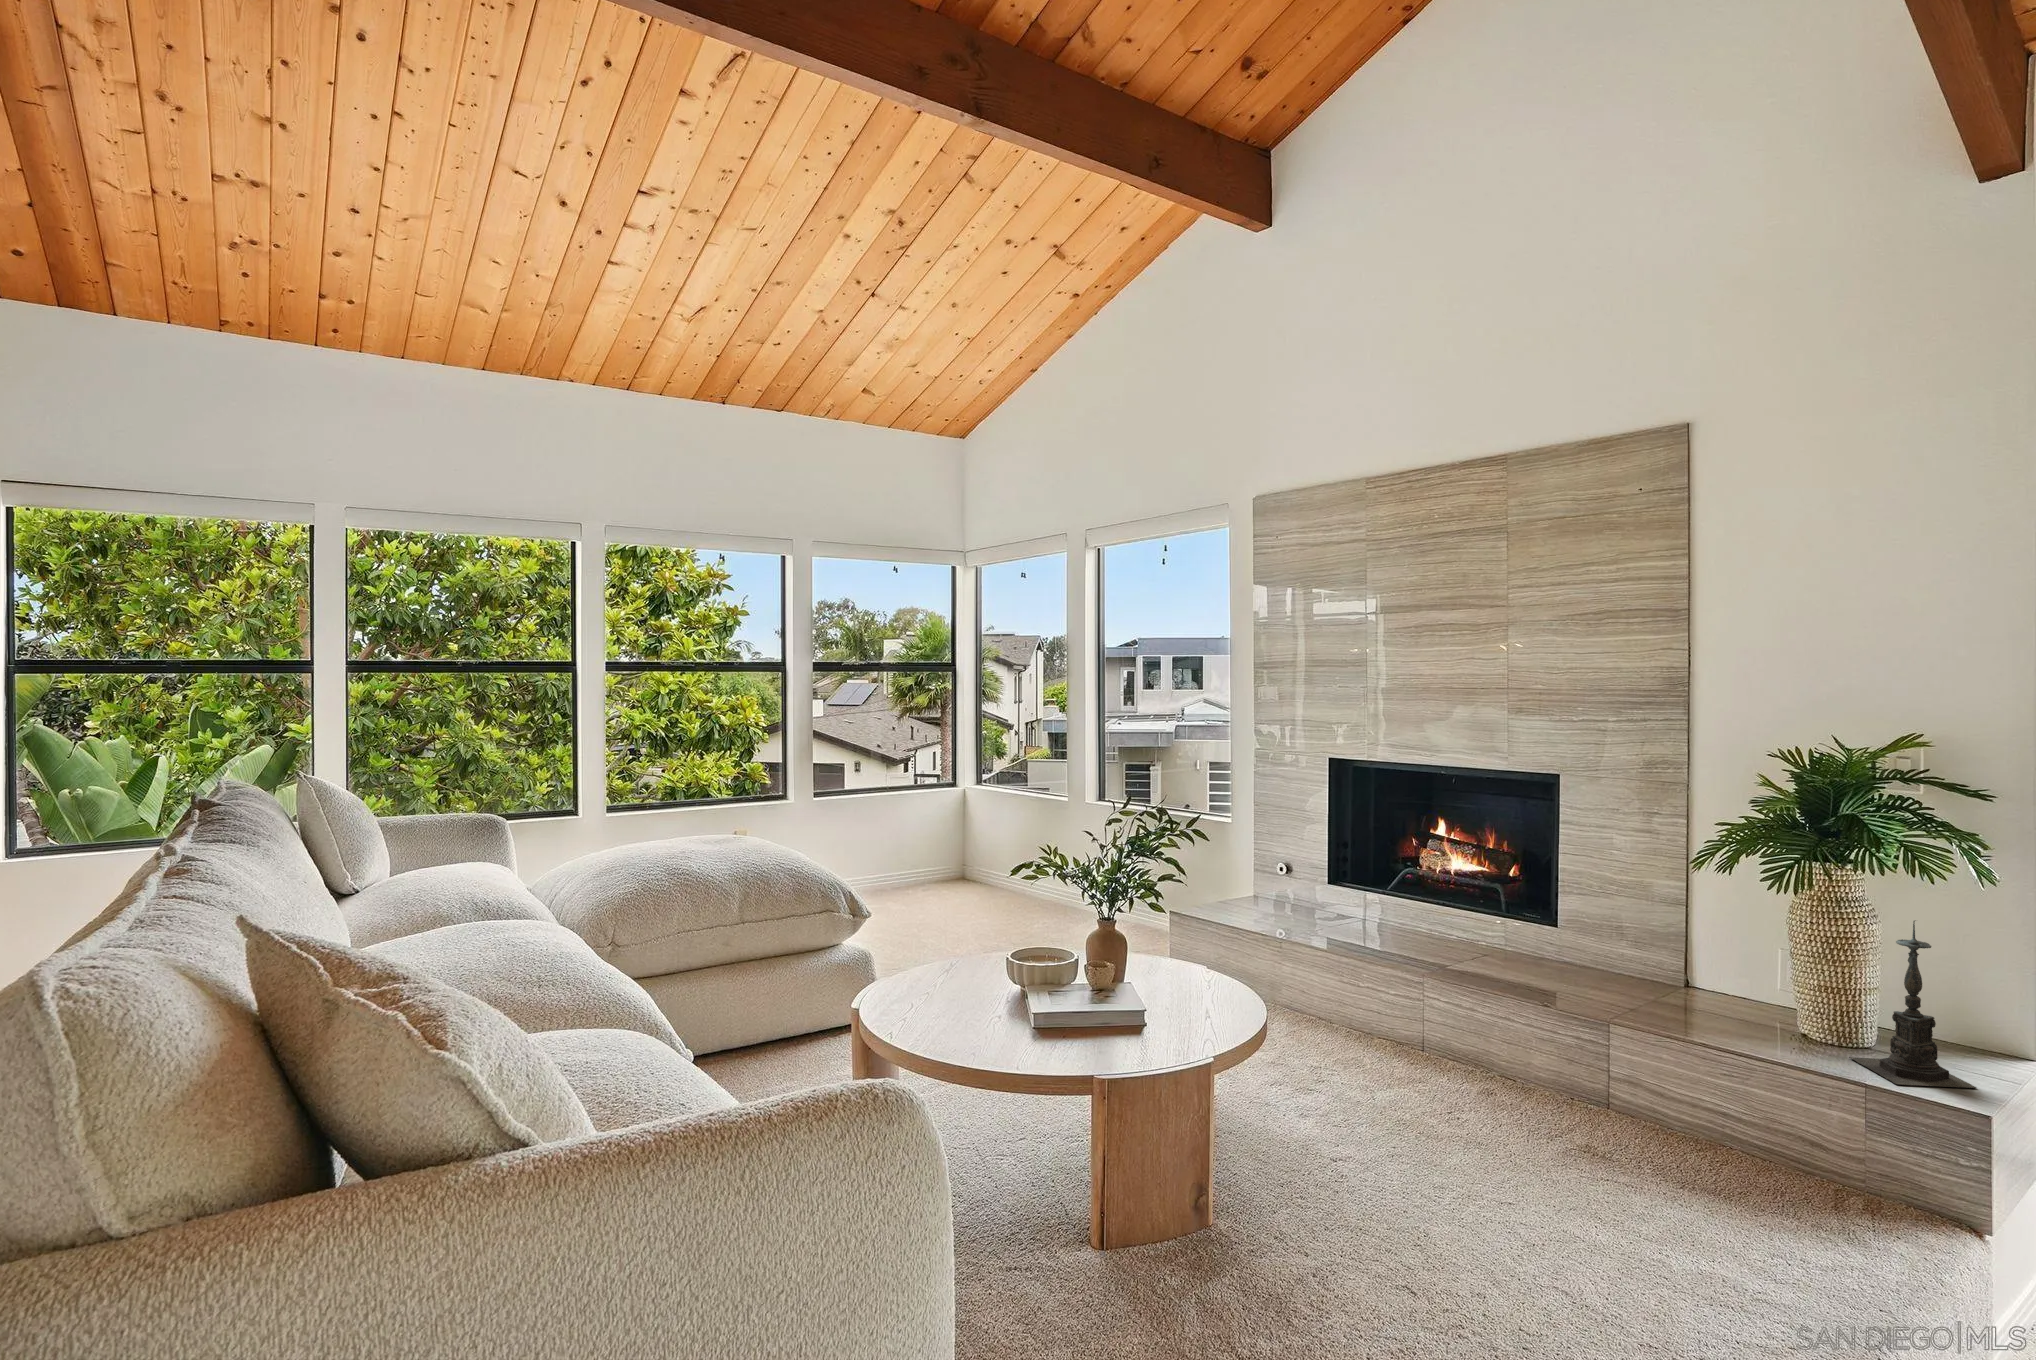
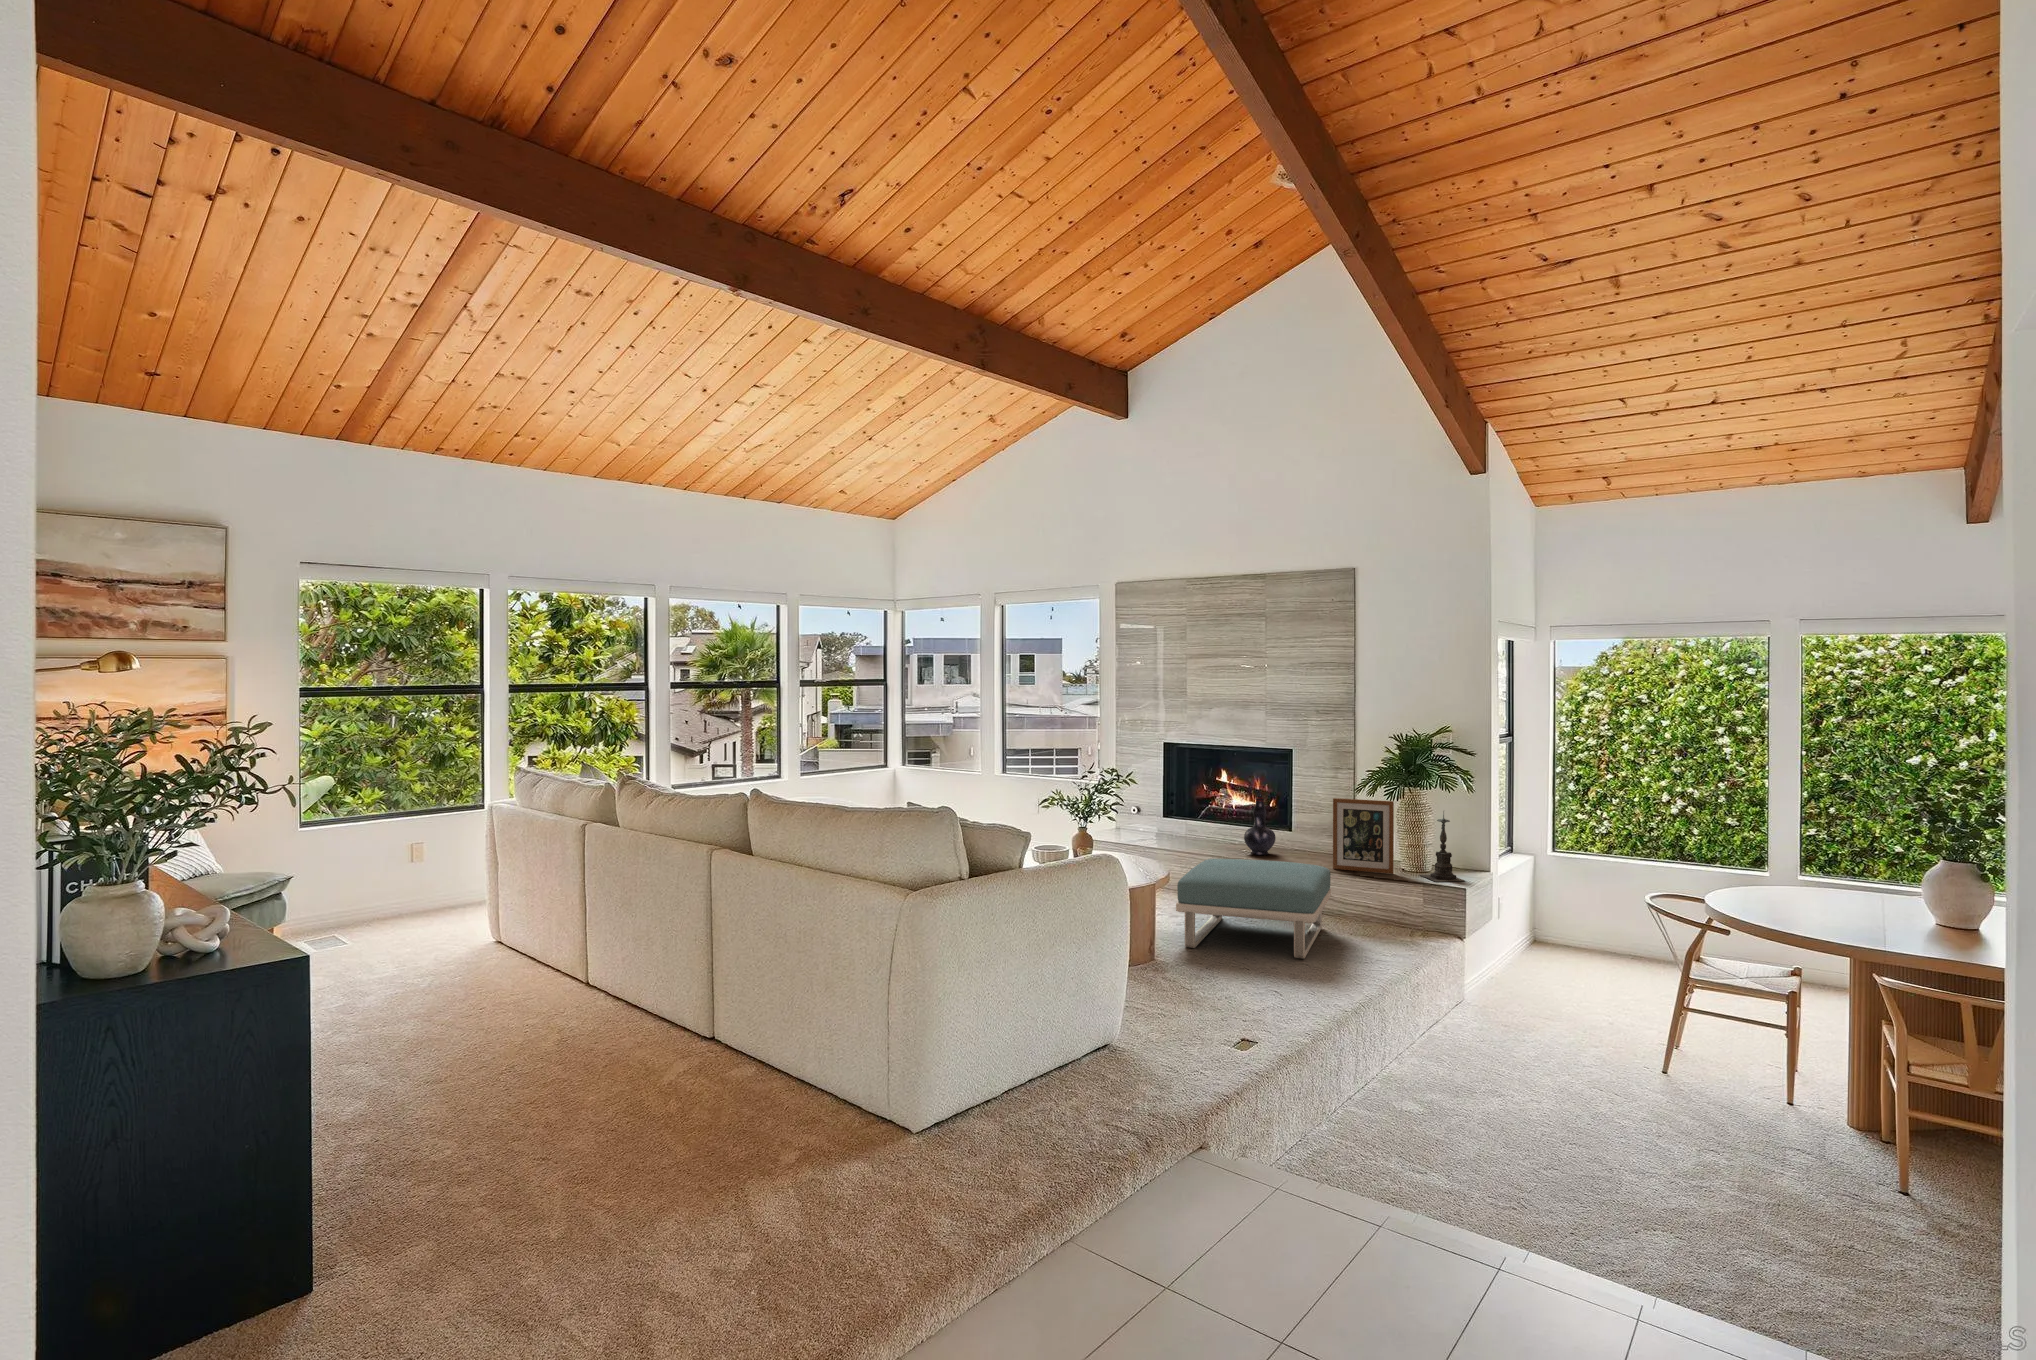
decorative vase: none [1460,857,1522,975] -> present [1244,793,1276,855]
picture frame: none [1642,878,1785,1050] -> present [1333,798,1394,874]
footstool: none [1268,993,1636,1280] -> present [1176,859,1331,958]

